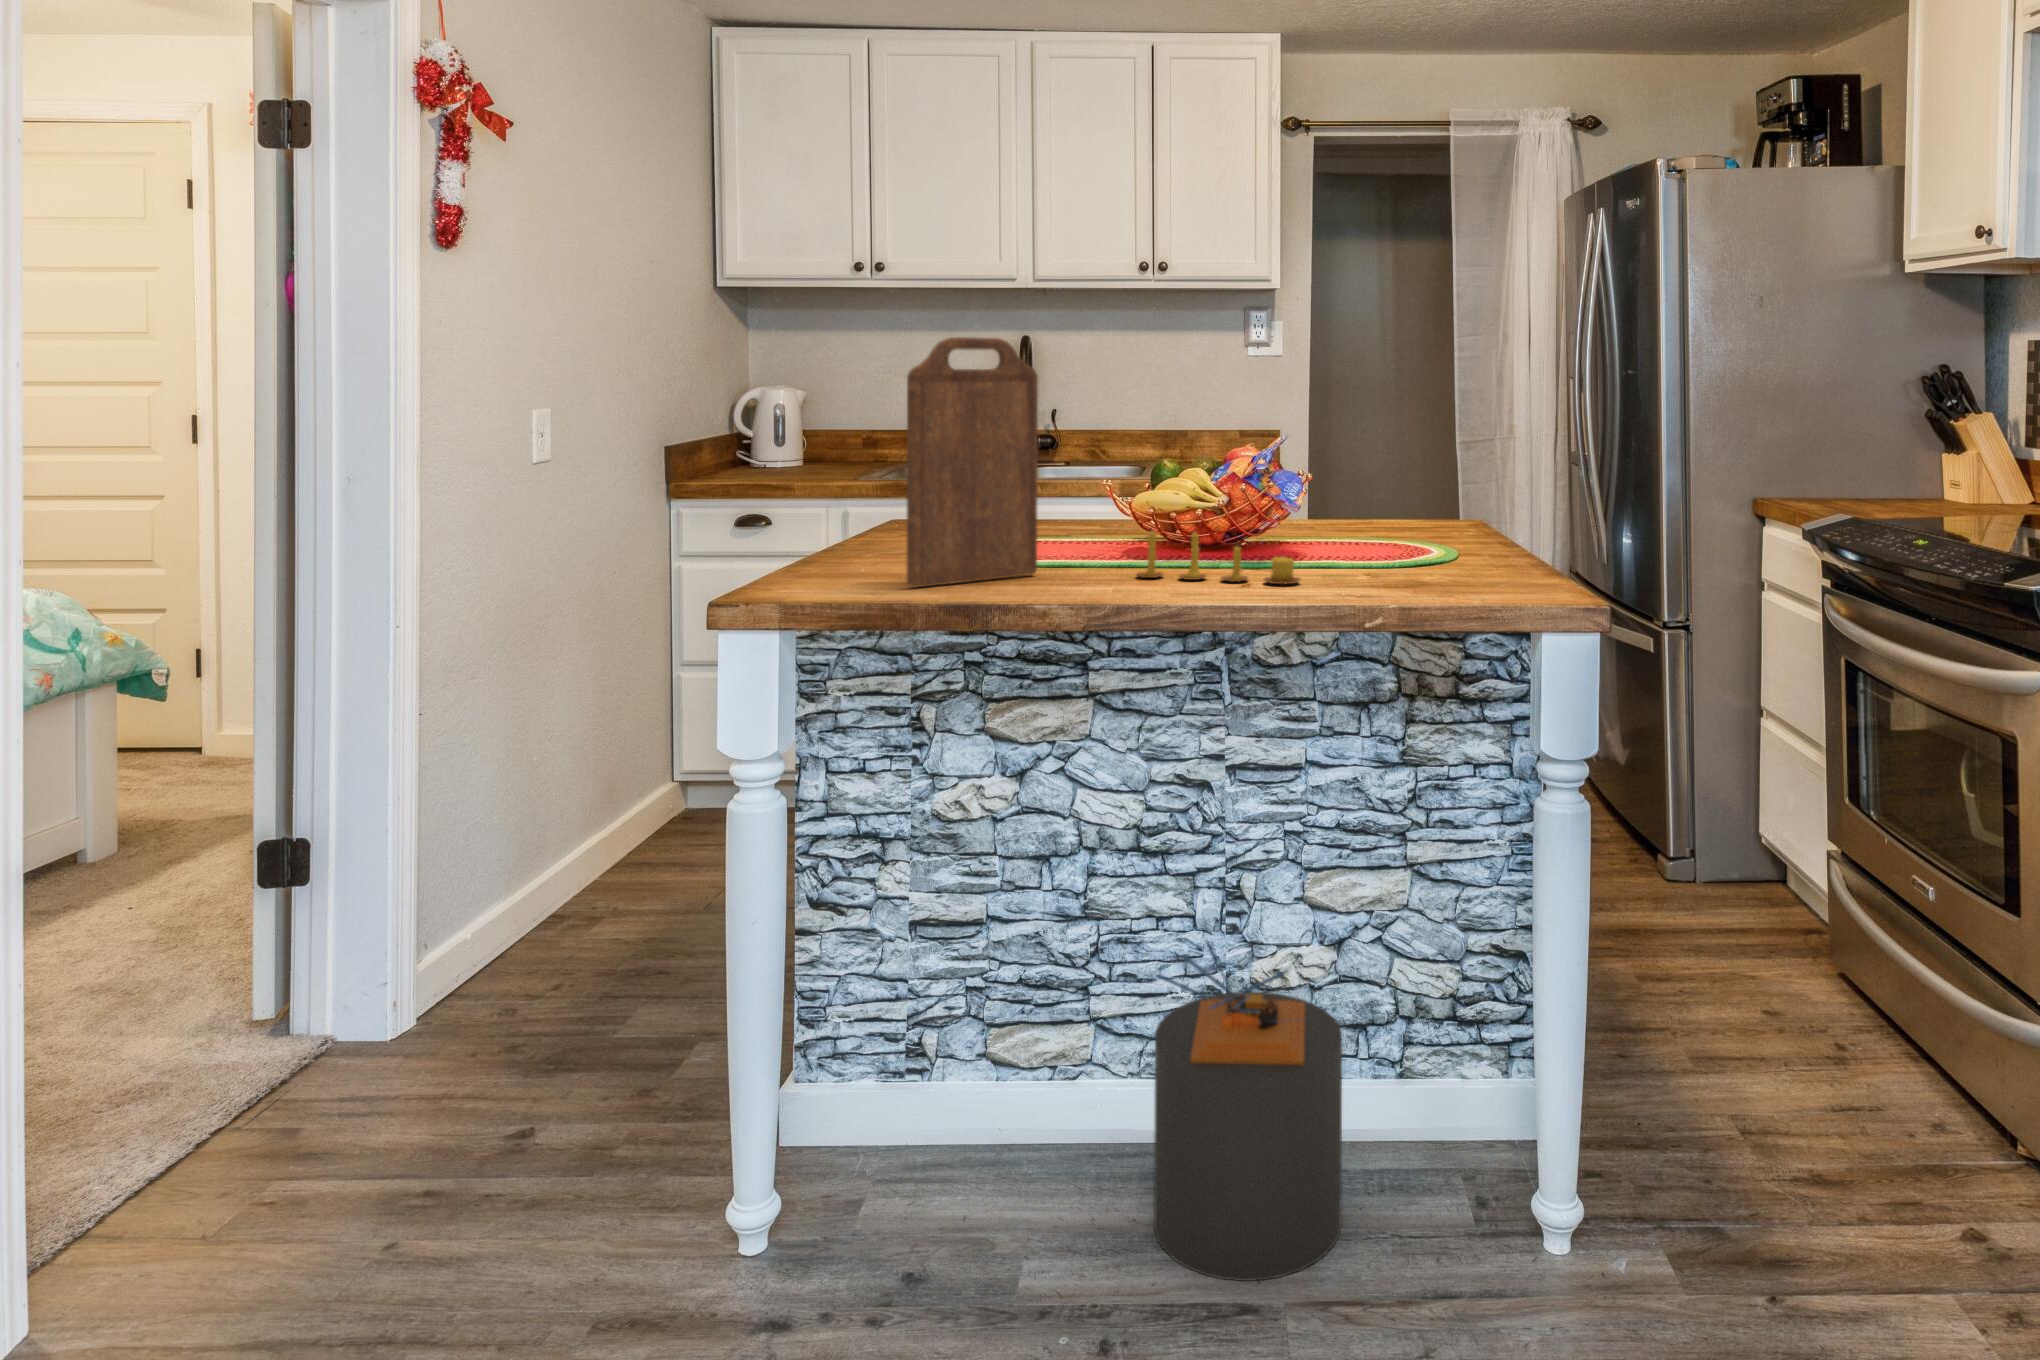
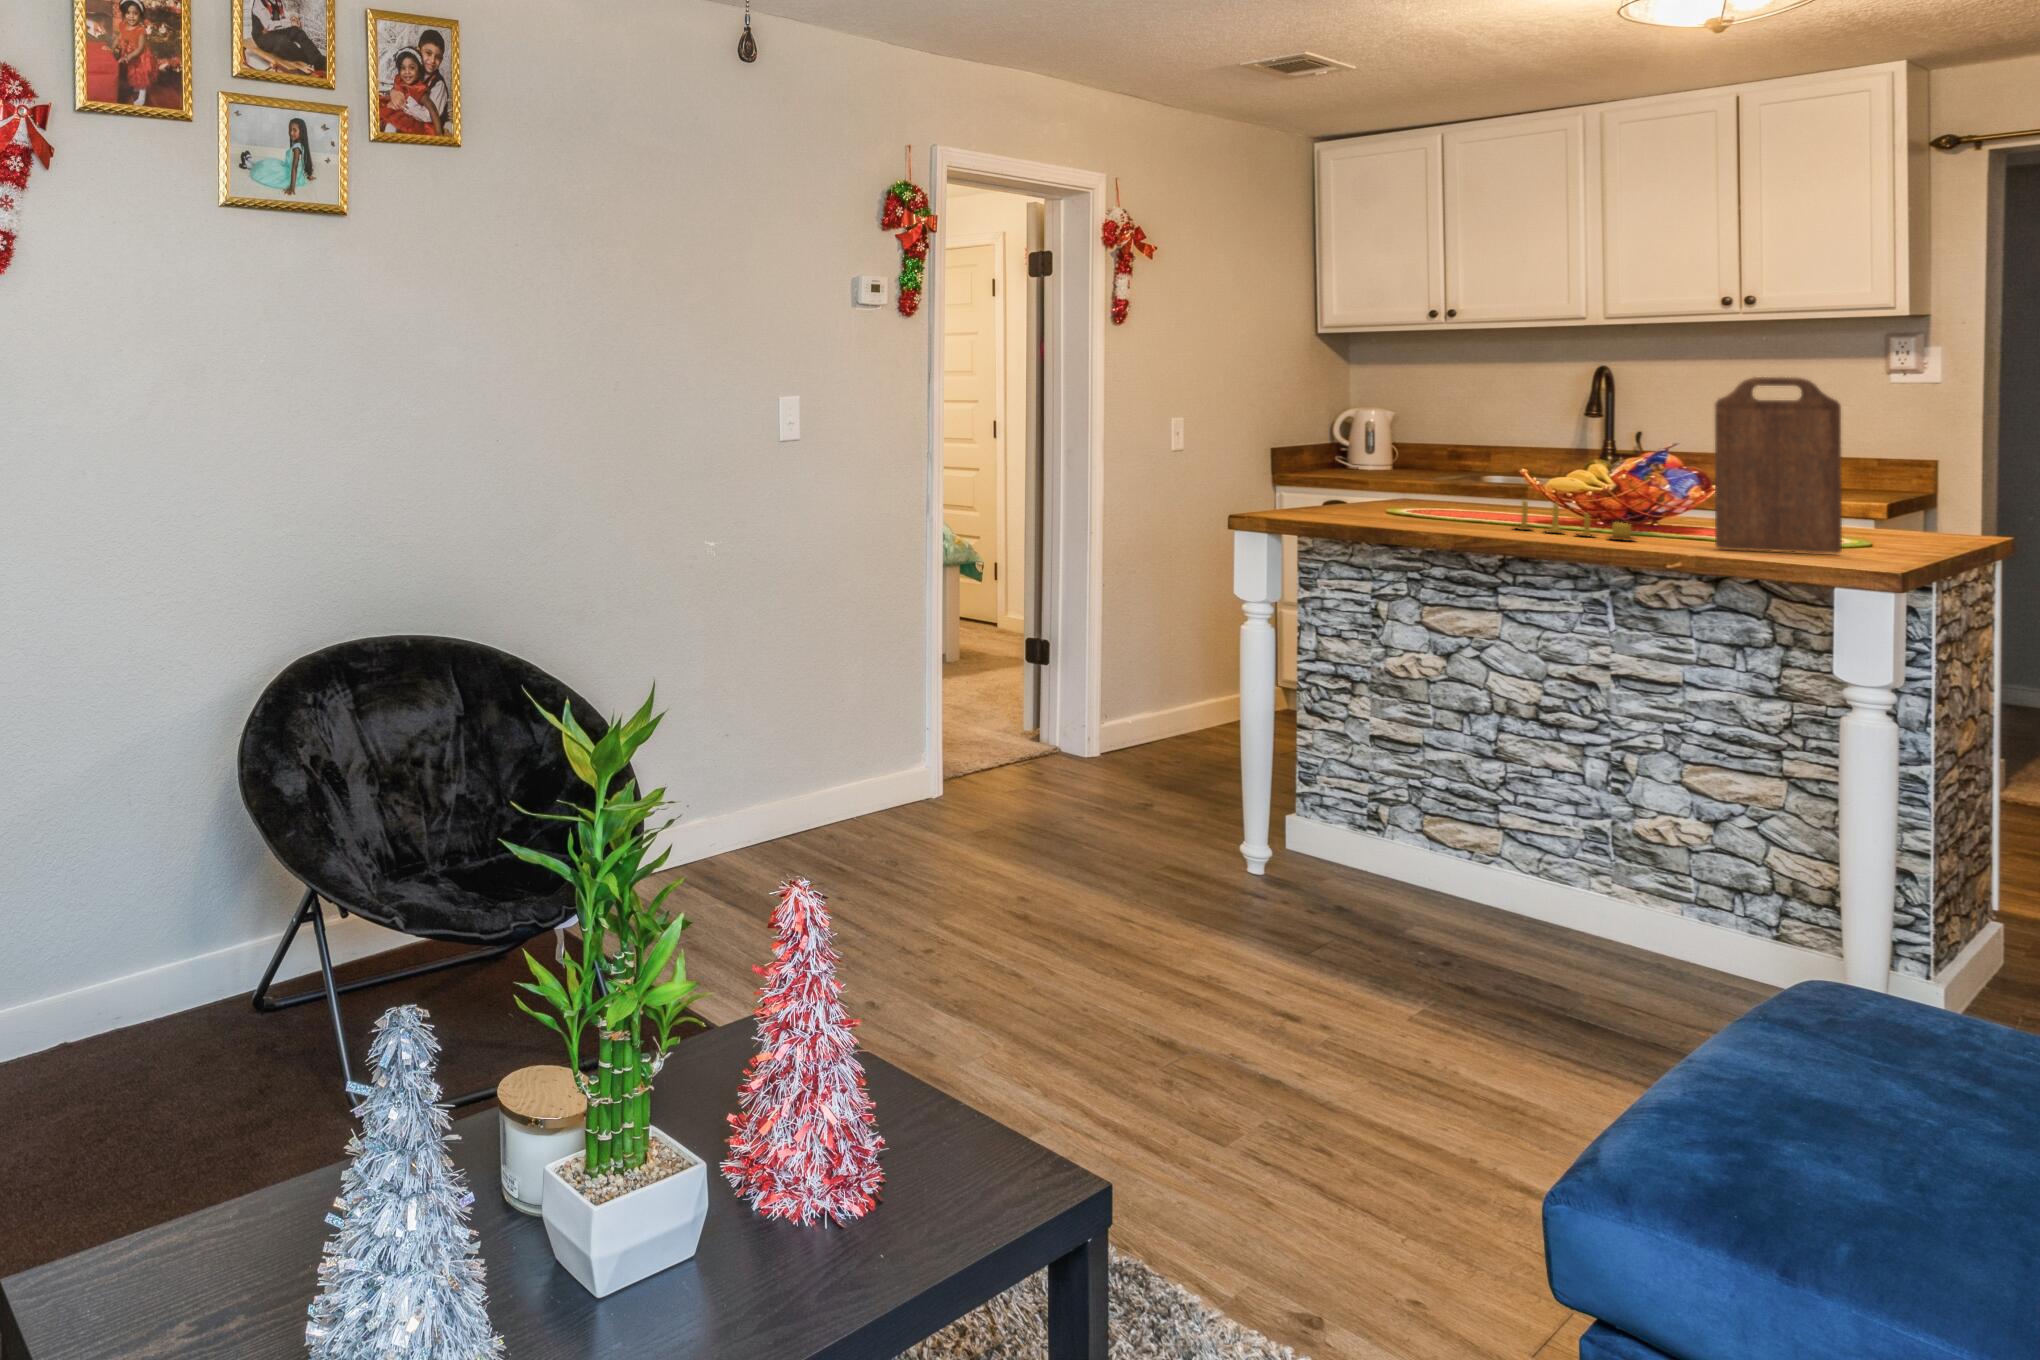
cutting board: present [907,337,1038,587] -> present [1715,377,1842,554]
trash can: present [1154,941,1342,1281] -> none [1523,775,1687,1003]

